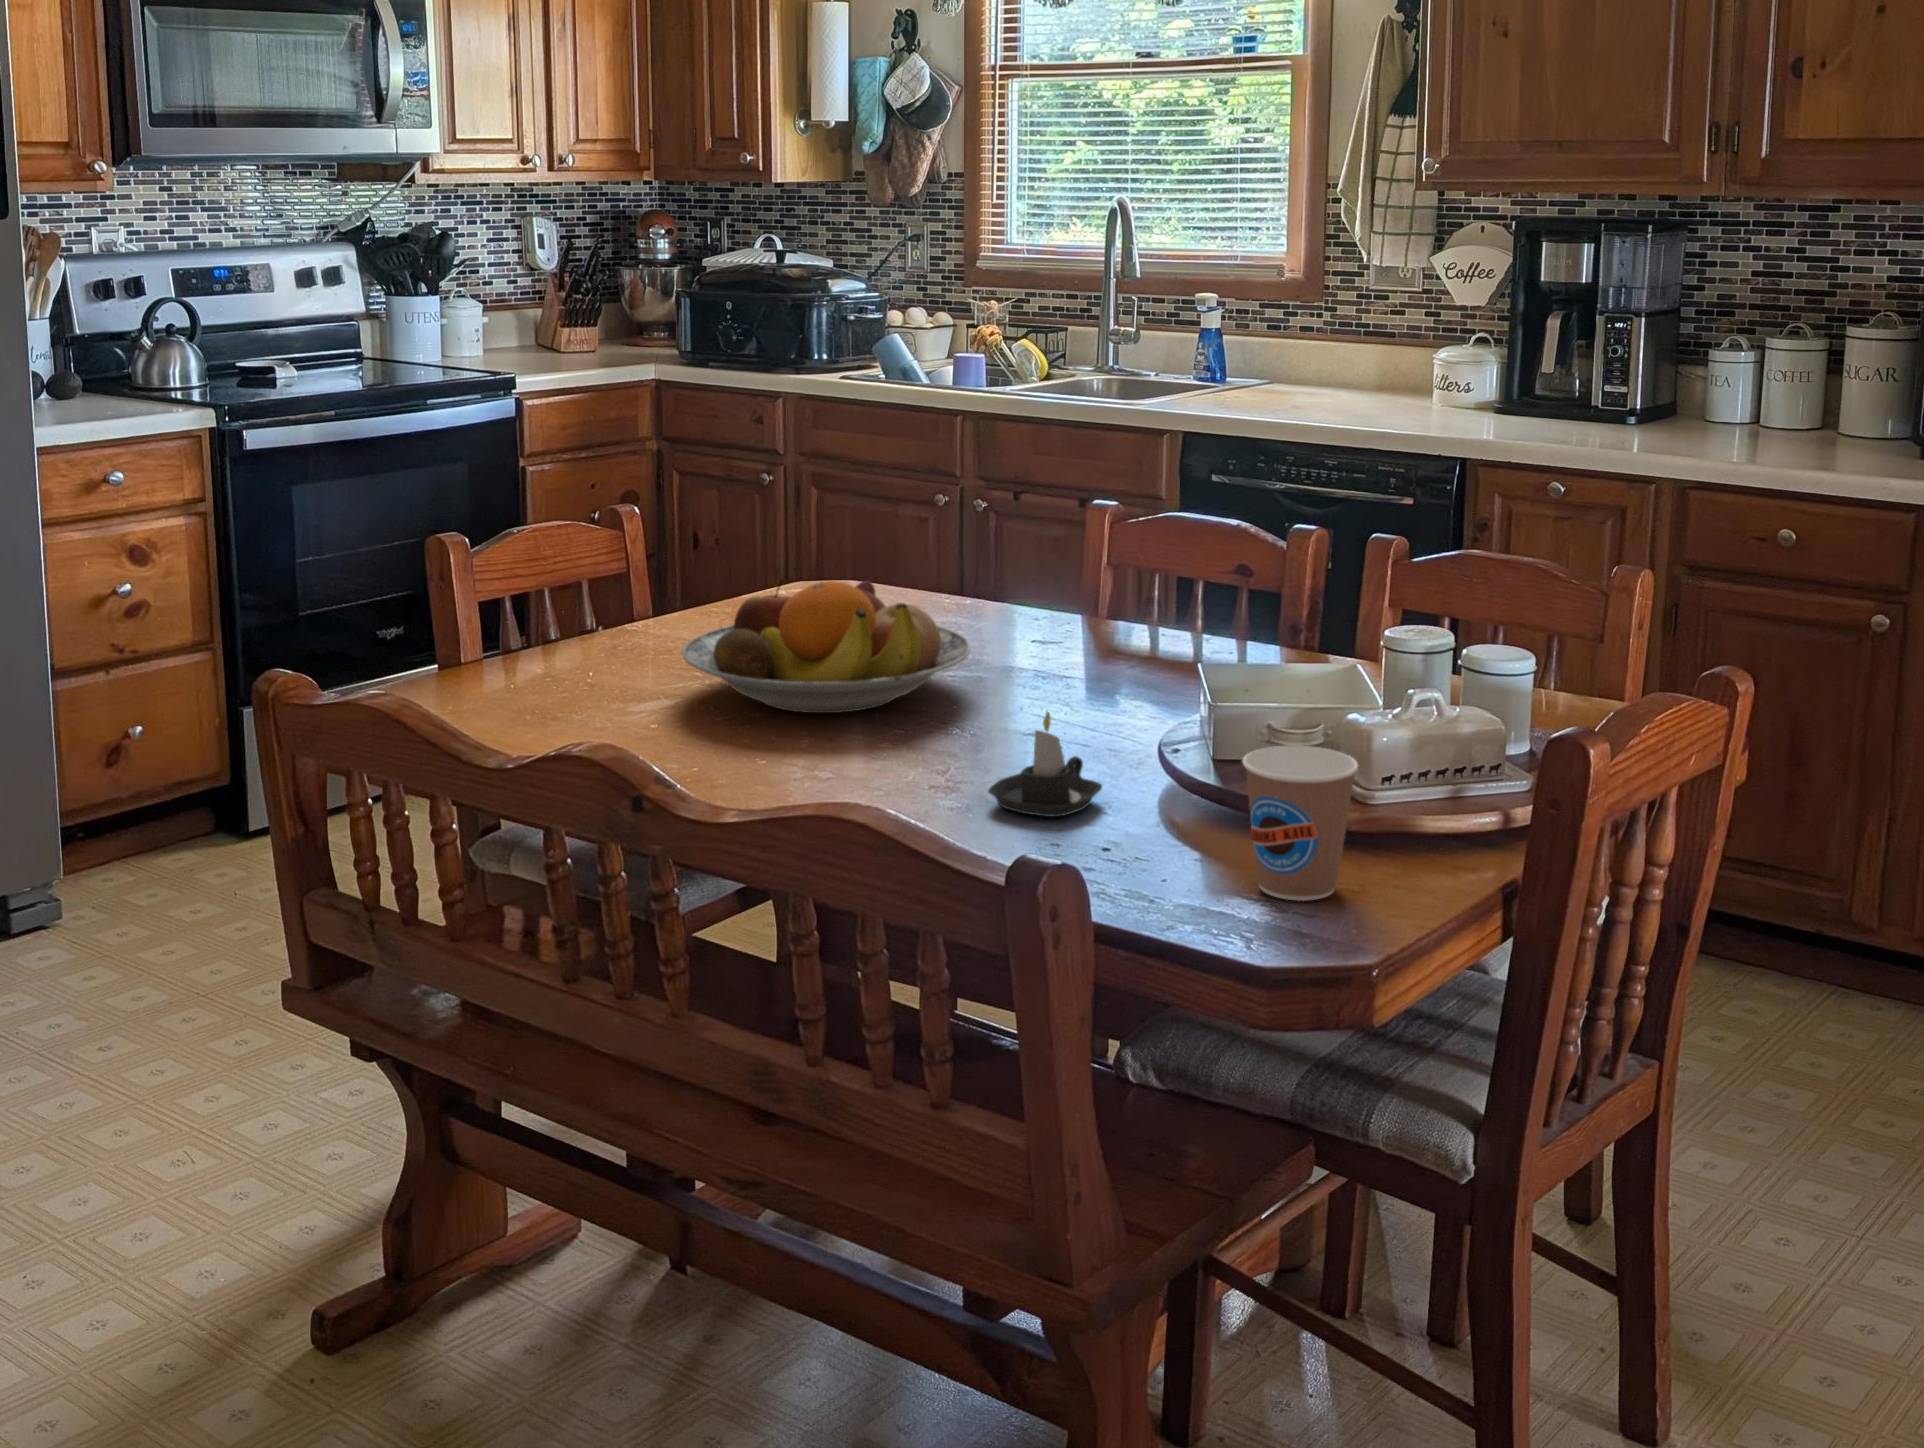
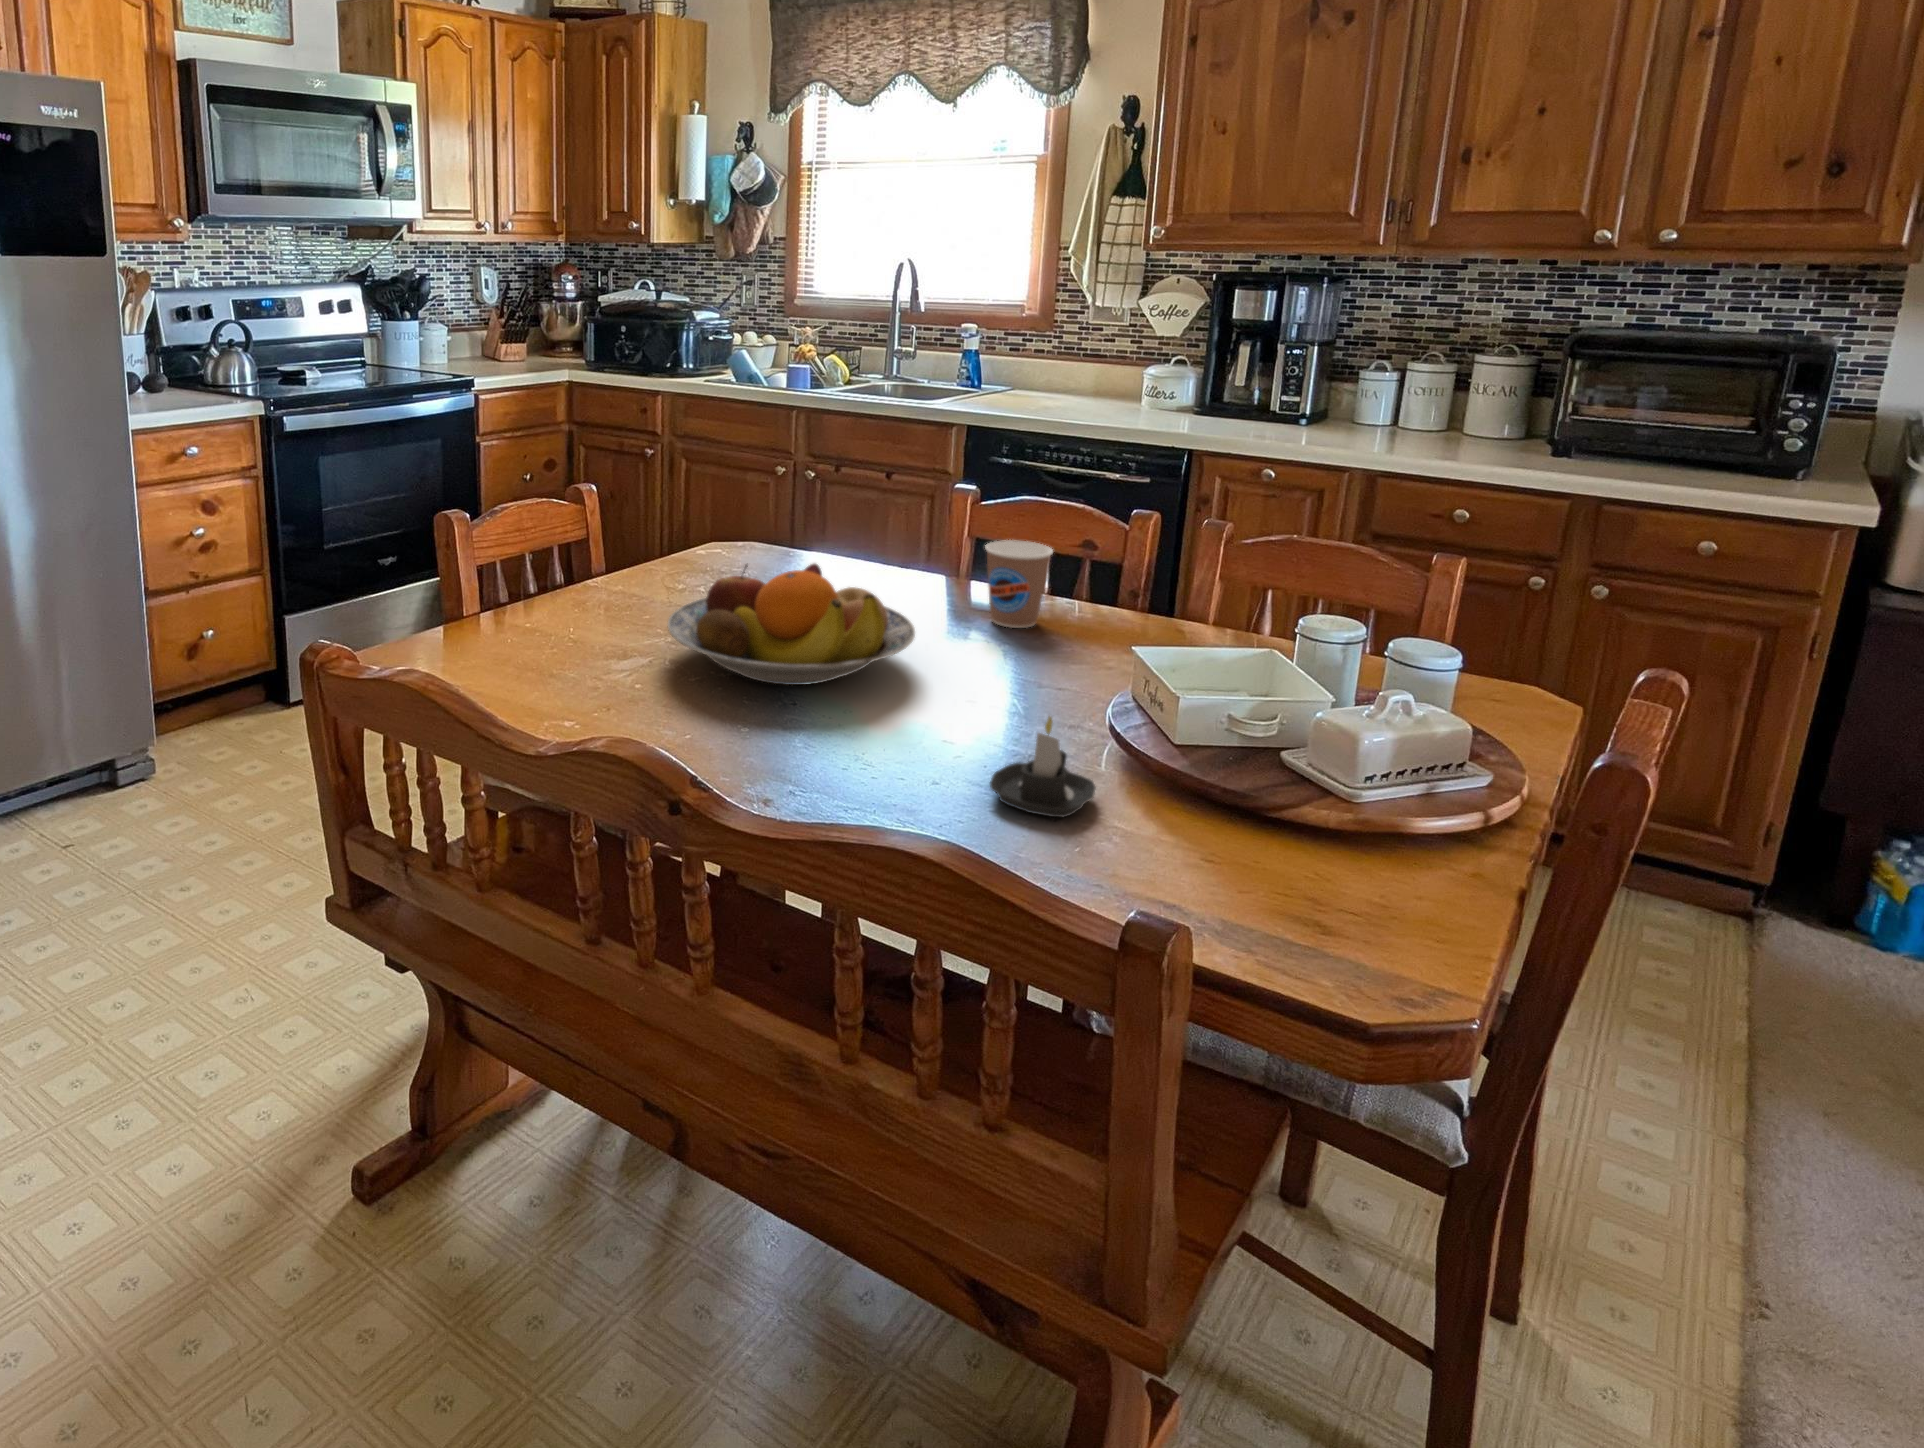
coffee cup: present [1242,746,1358,901] -> present [985,540,1053,628]

